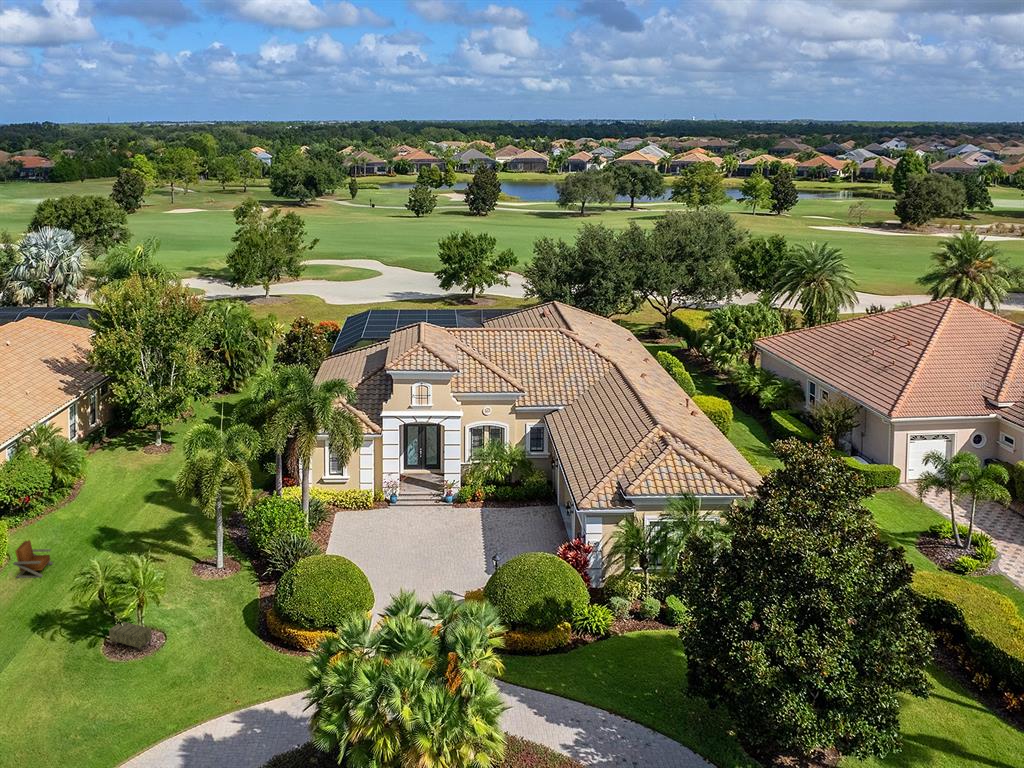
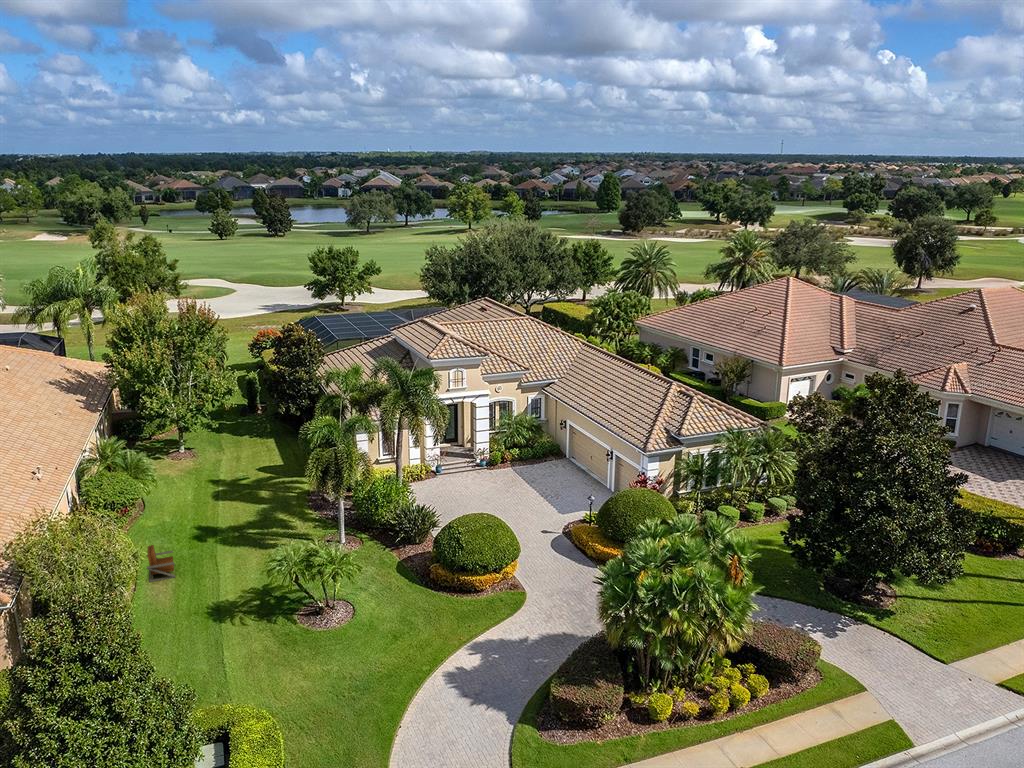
bench: present [109,622,152,652] -> none [303,598,342,622]

